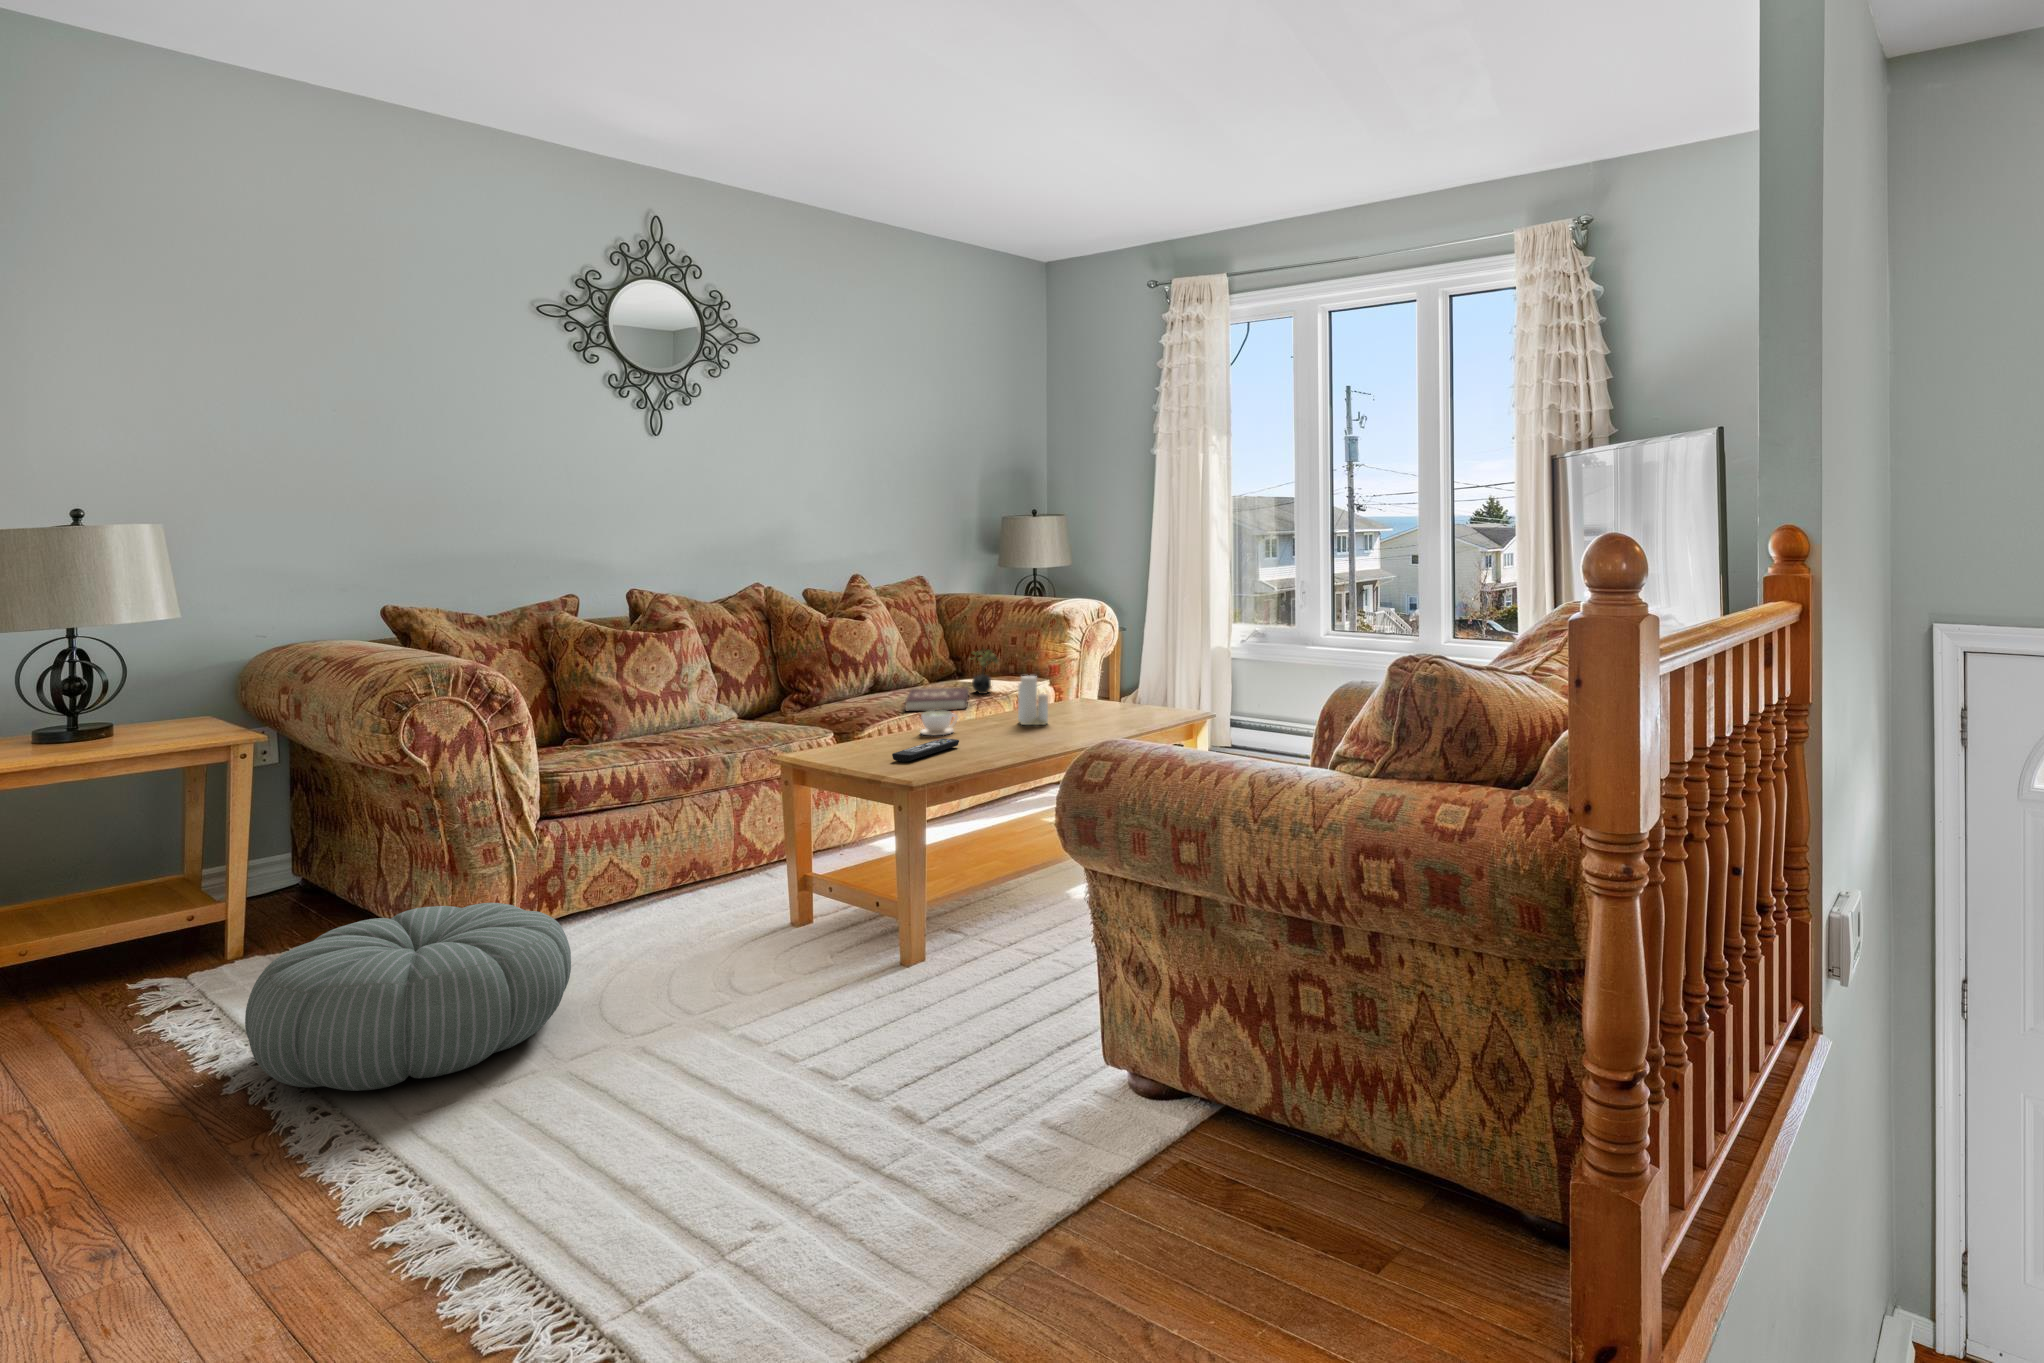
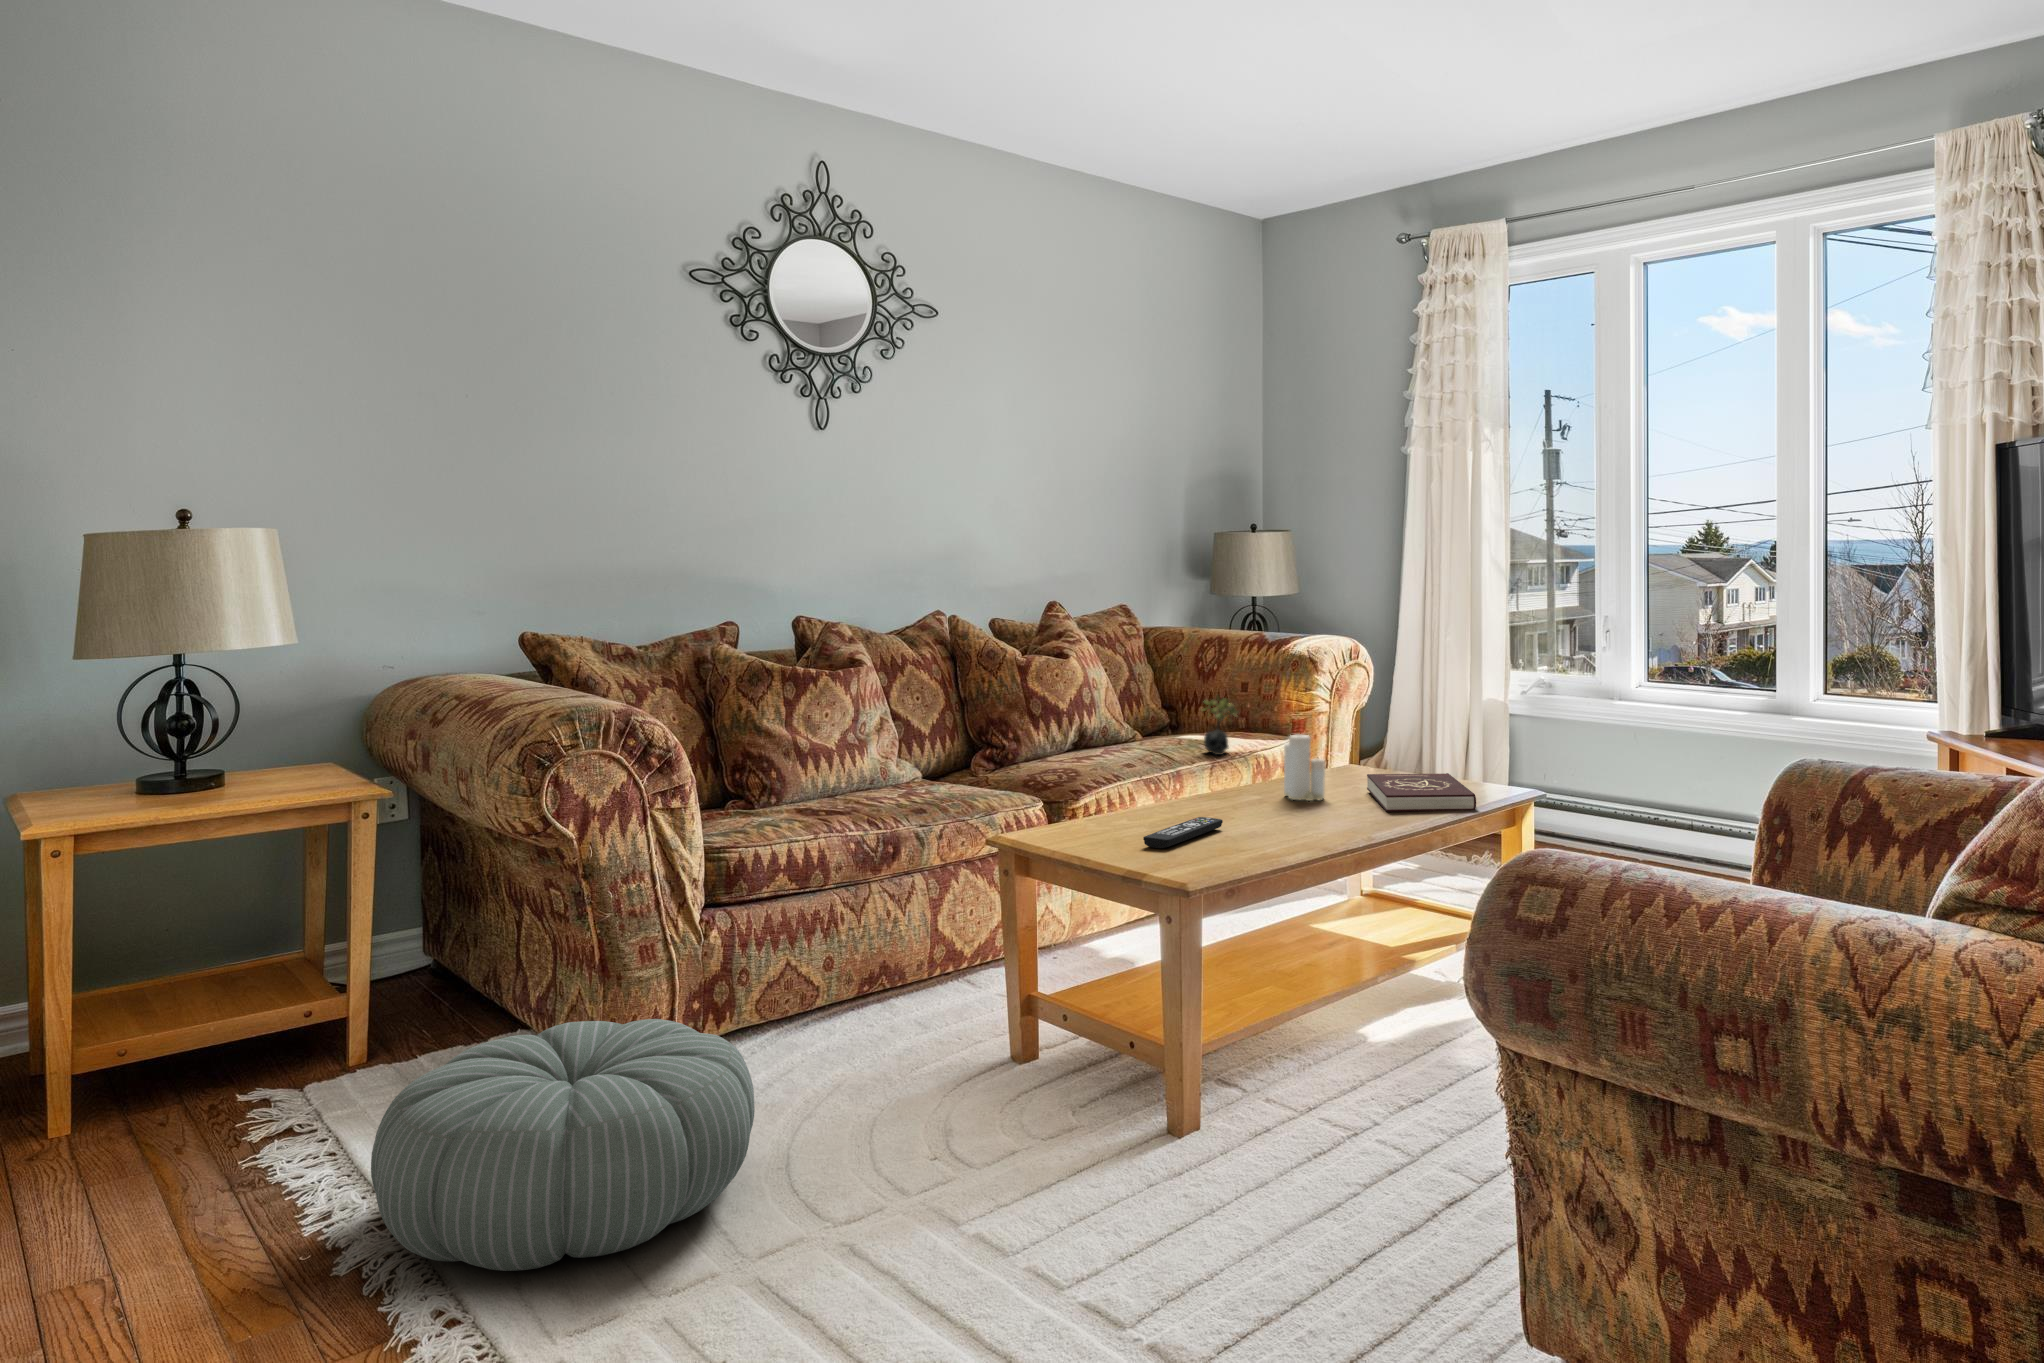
book: present [906,687,969,711] -> present [1367,773,1476,812]
coffee cup: present [921,711,958,735] -> none [1163,778,1210,811]

